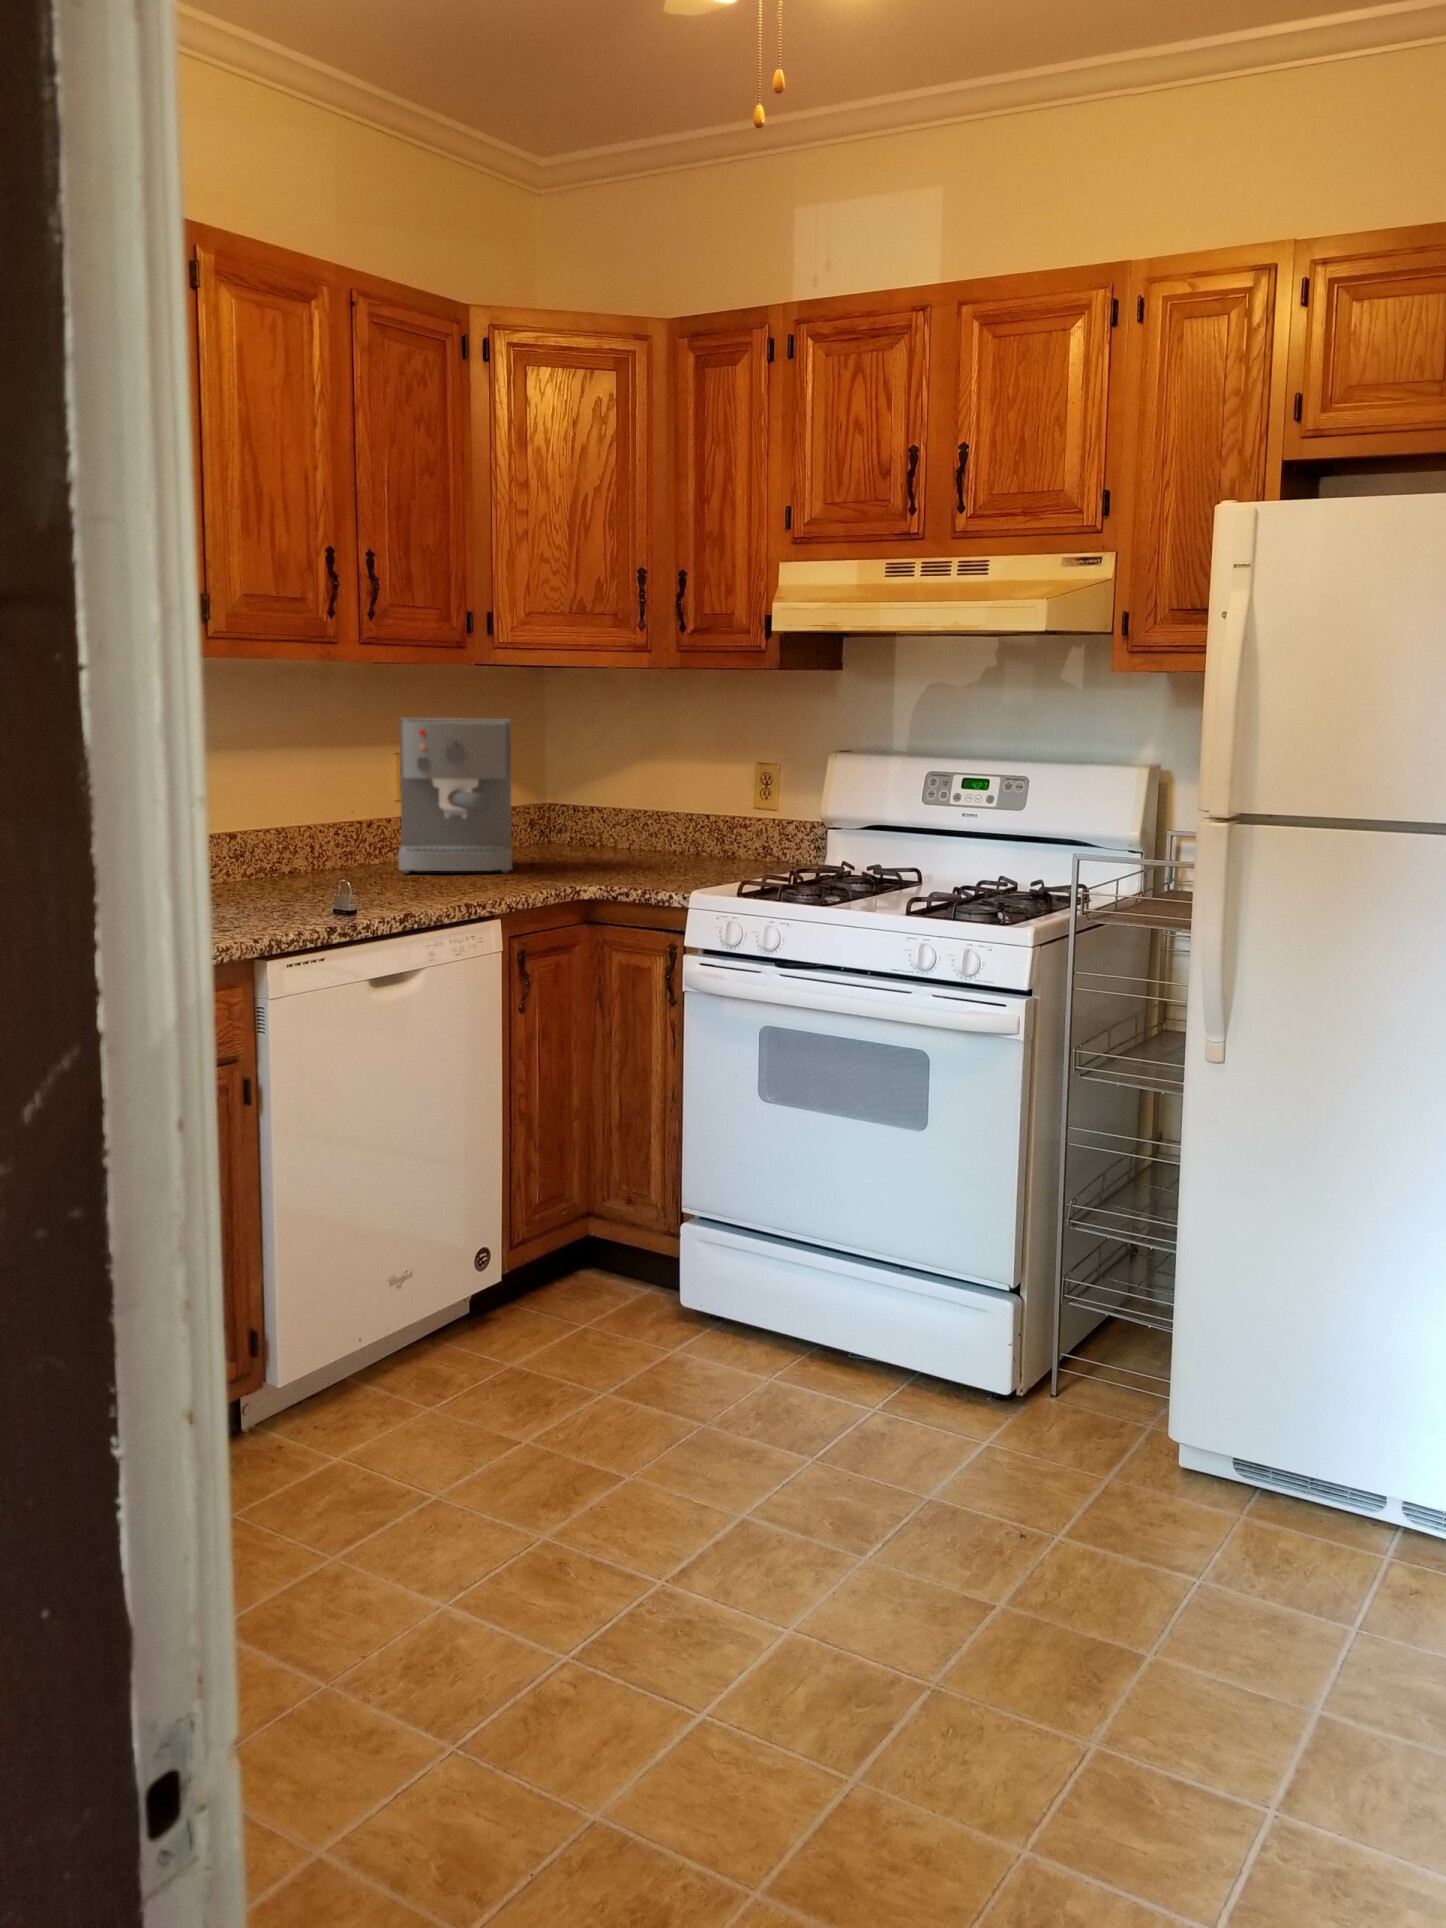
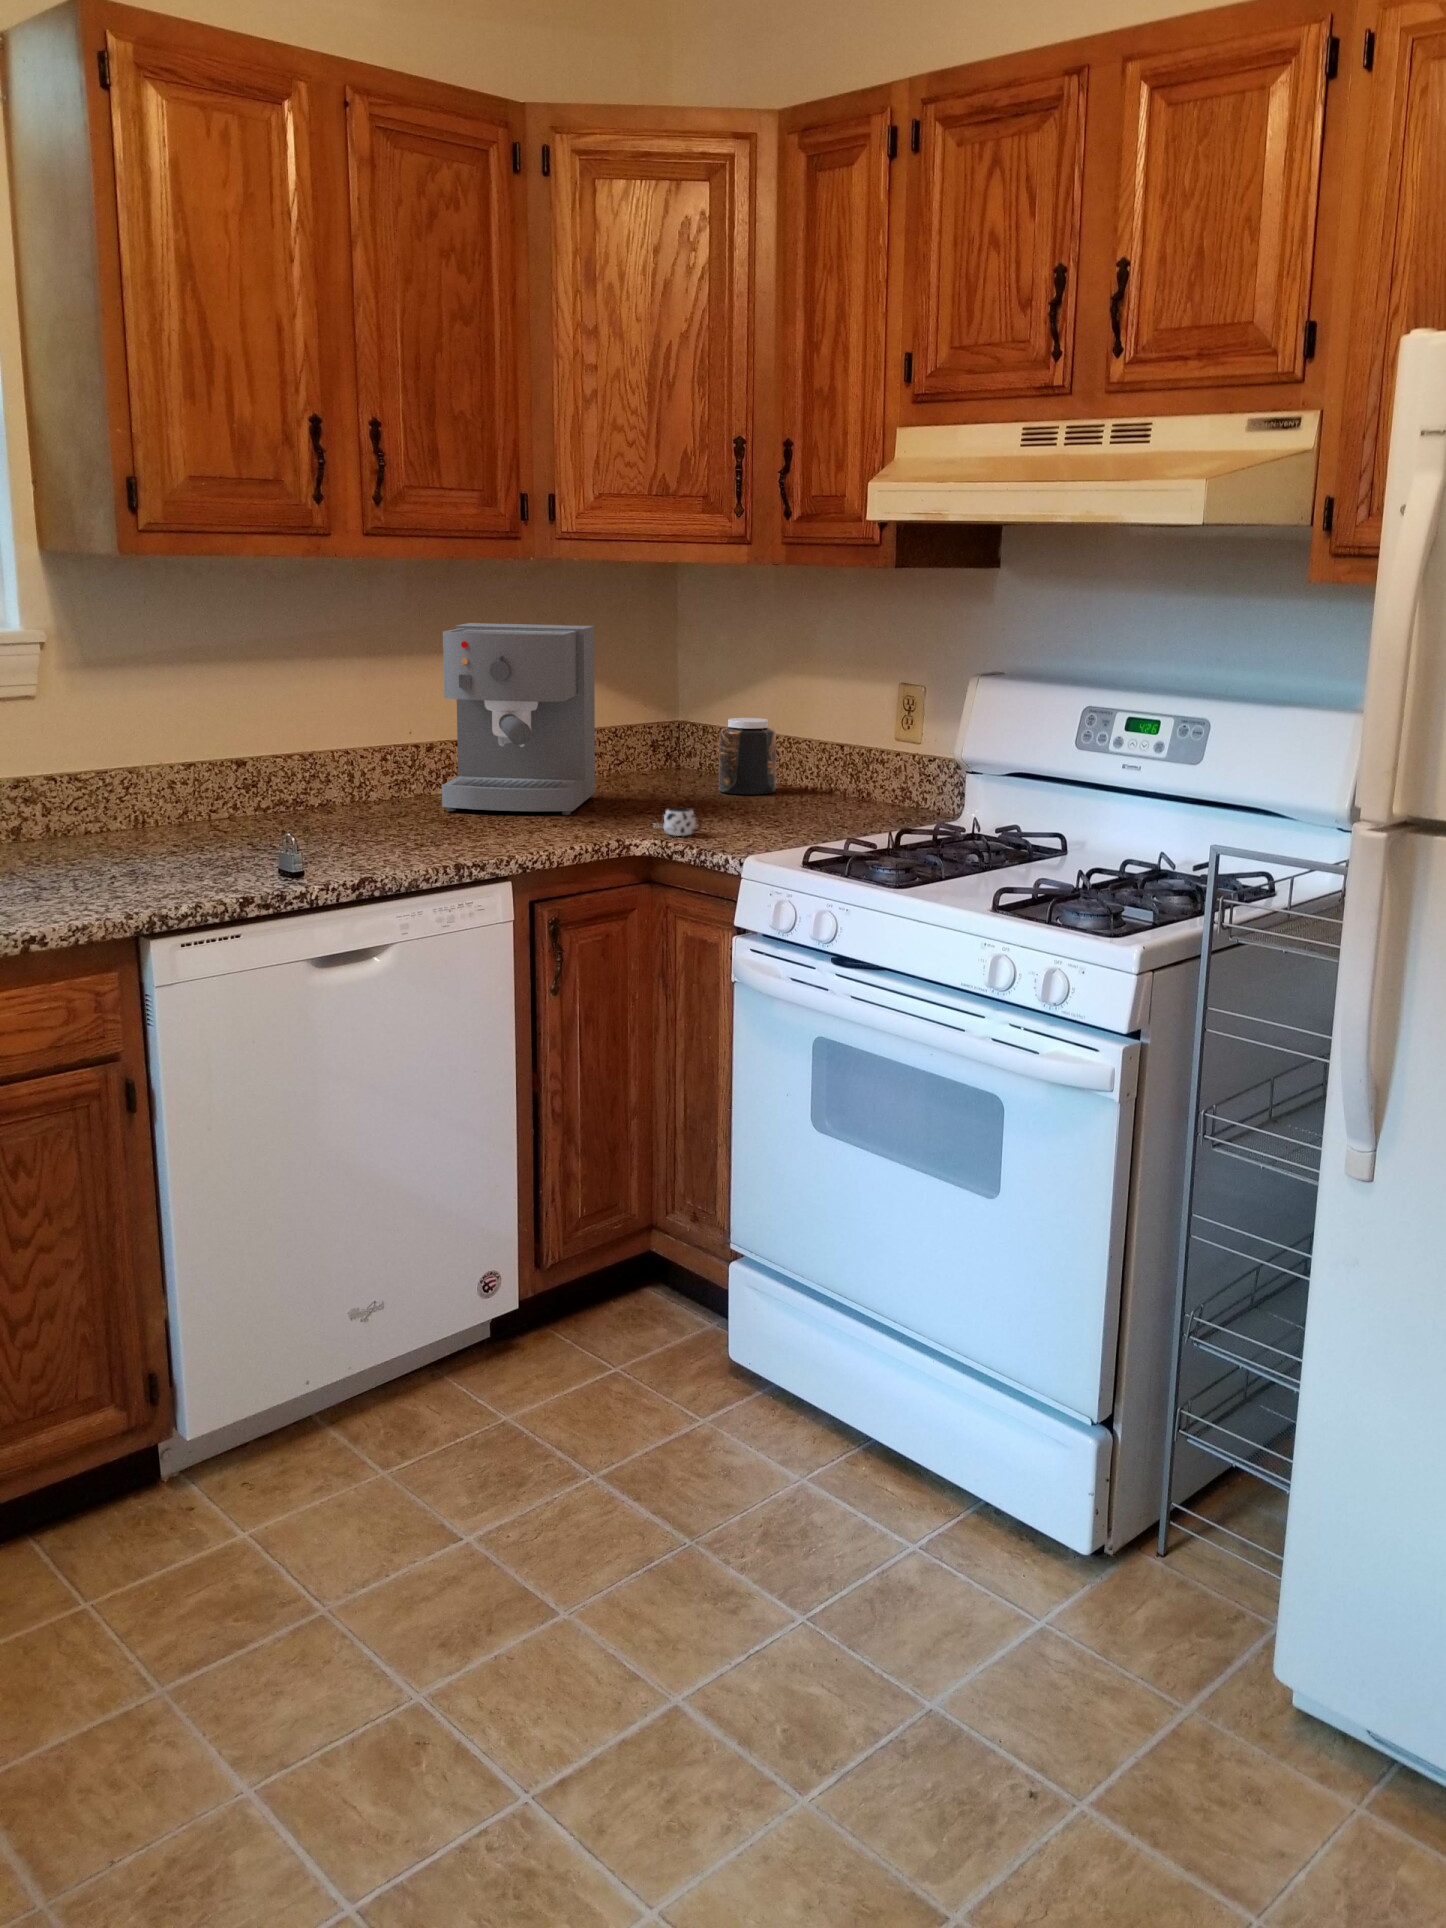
jar: none [607,795,654,858] -> present [719,718,776,795]
mug: none [592,860,639,882] -> present [654,808,701,836]

